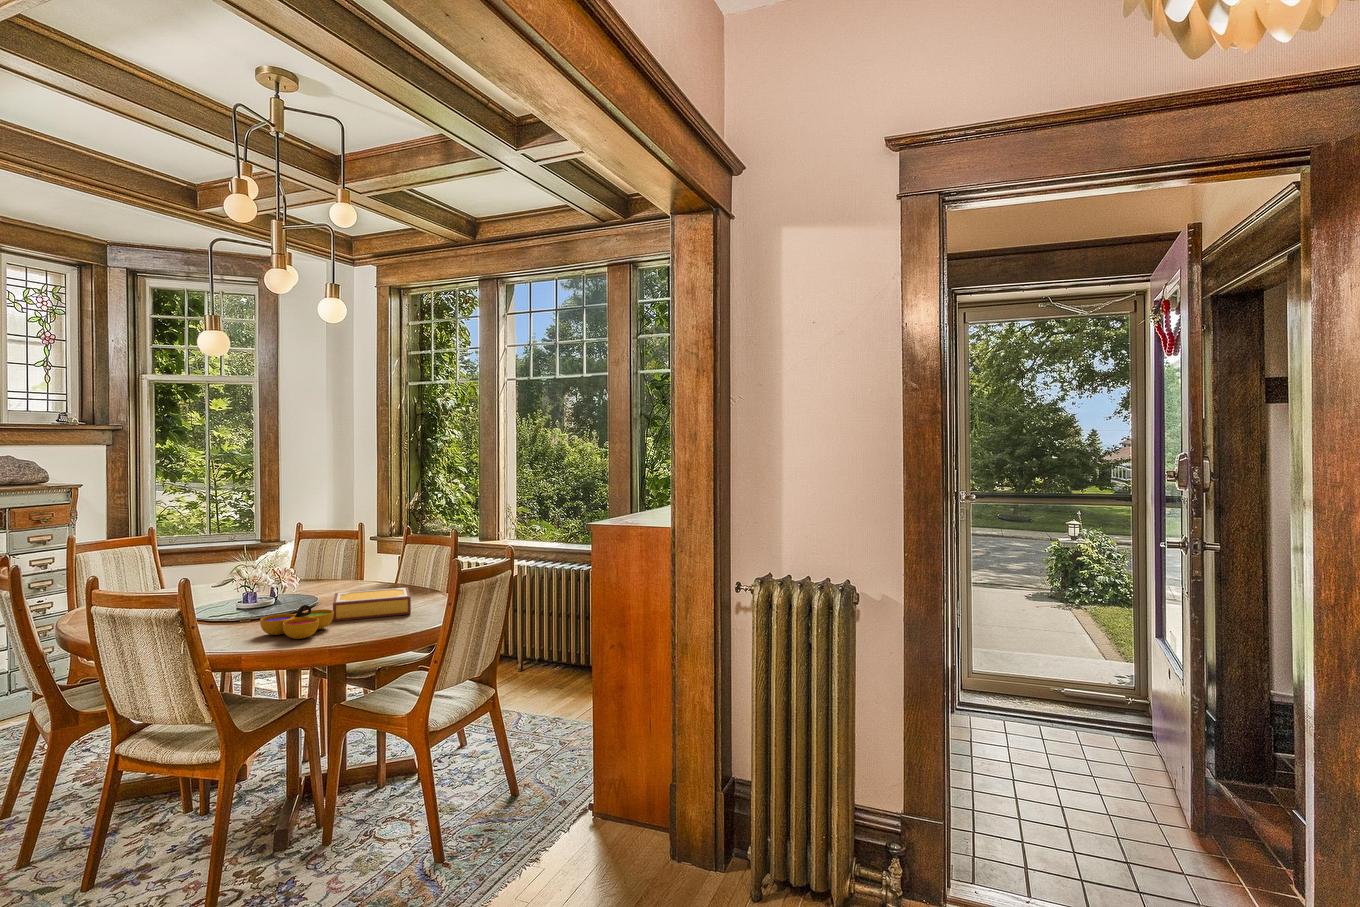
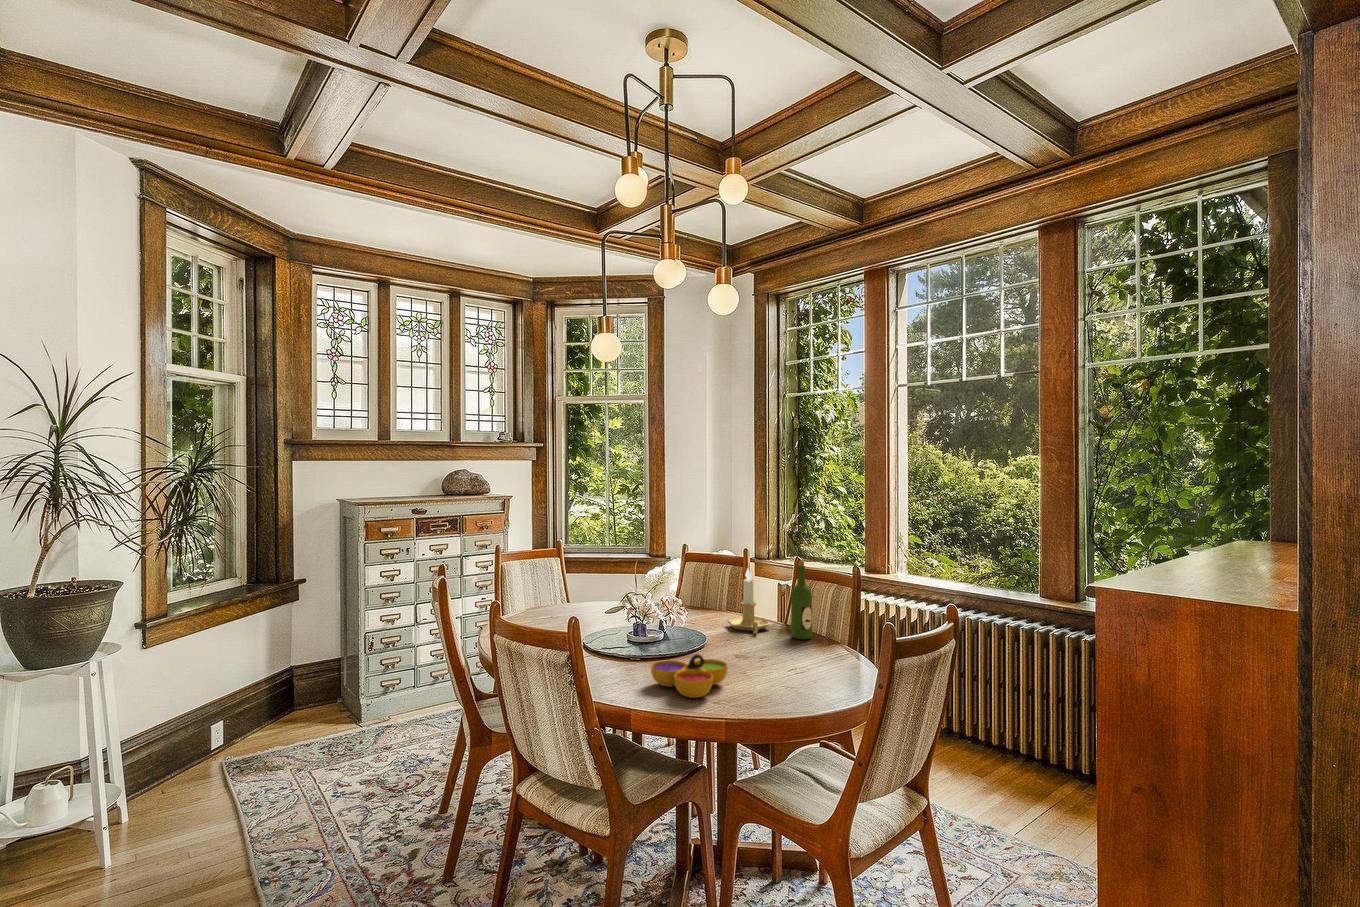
wine bottle: none [399,528,417,593] -> present [791,561,812,639]
candlestick: none [340,538,381,594] -> present [727,569,770,634]
book: present [333,587,411,621] -> none [725,636,814,675]

